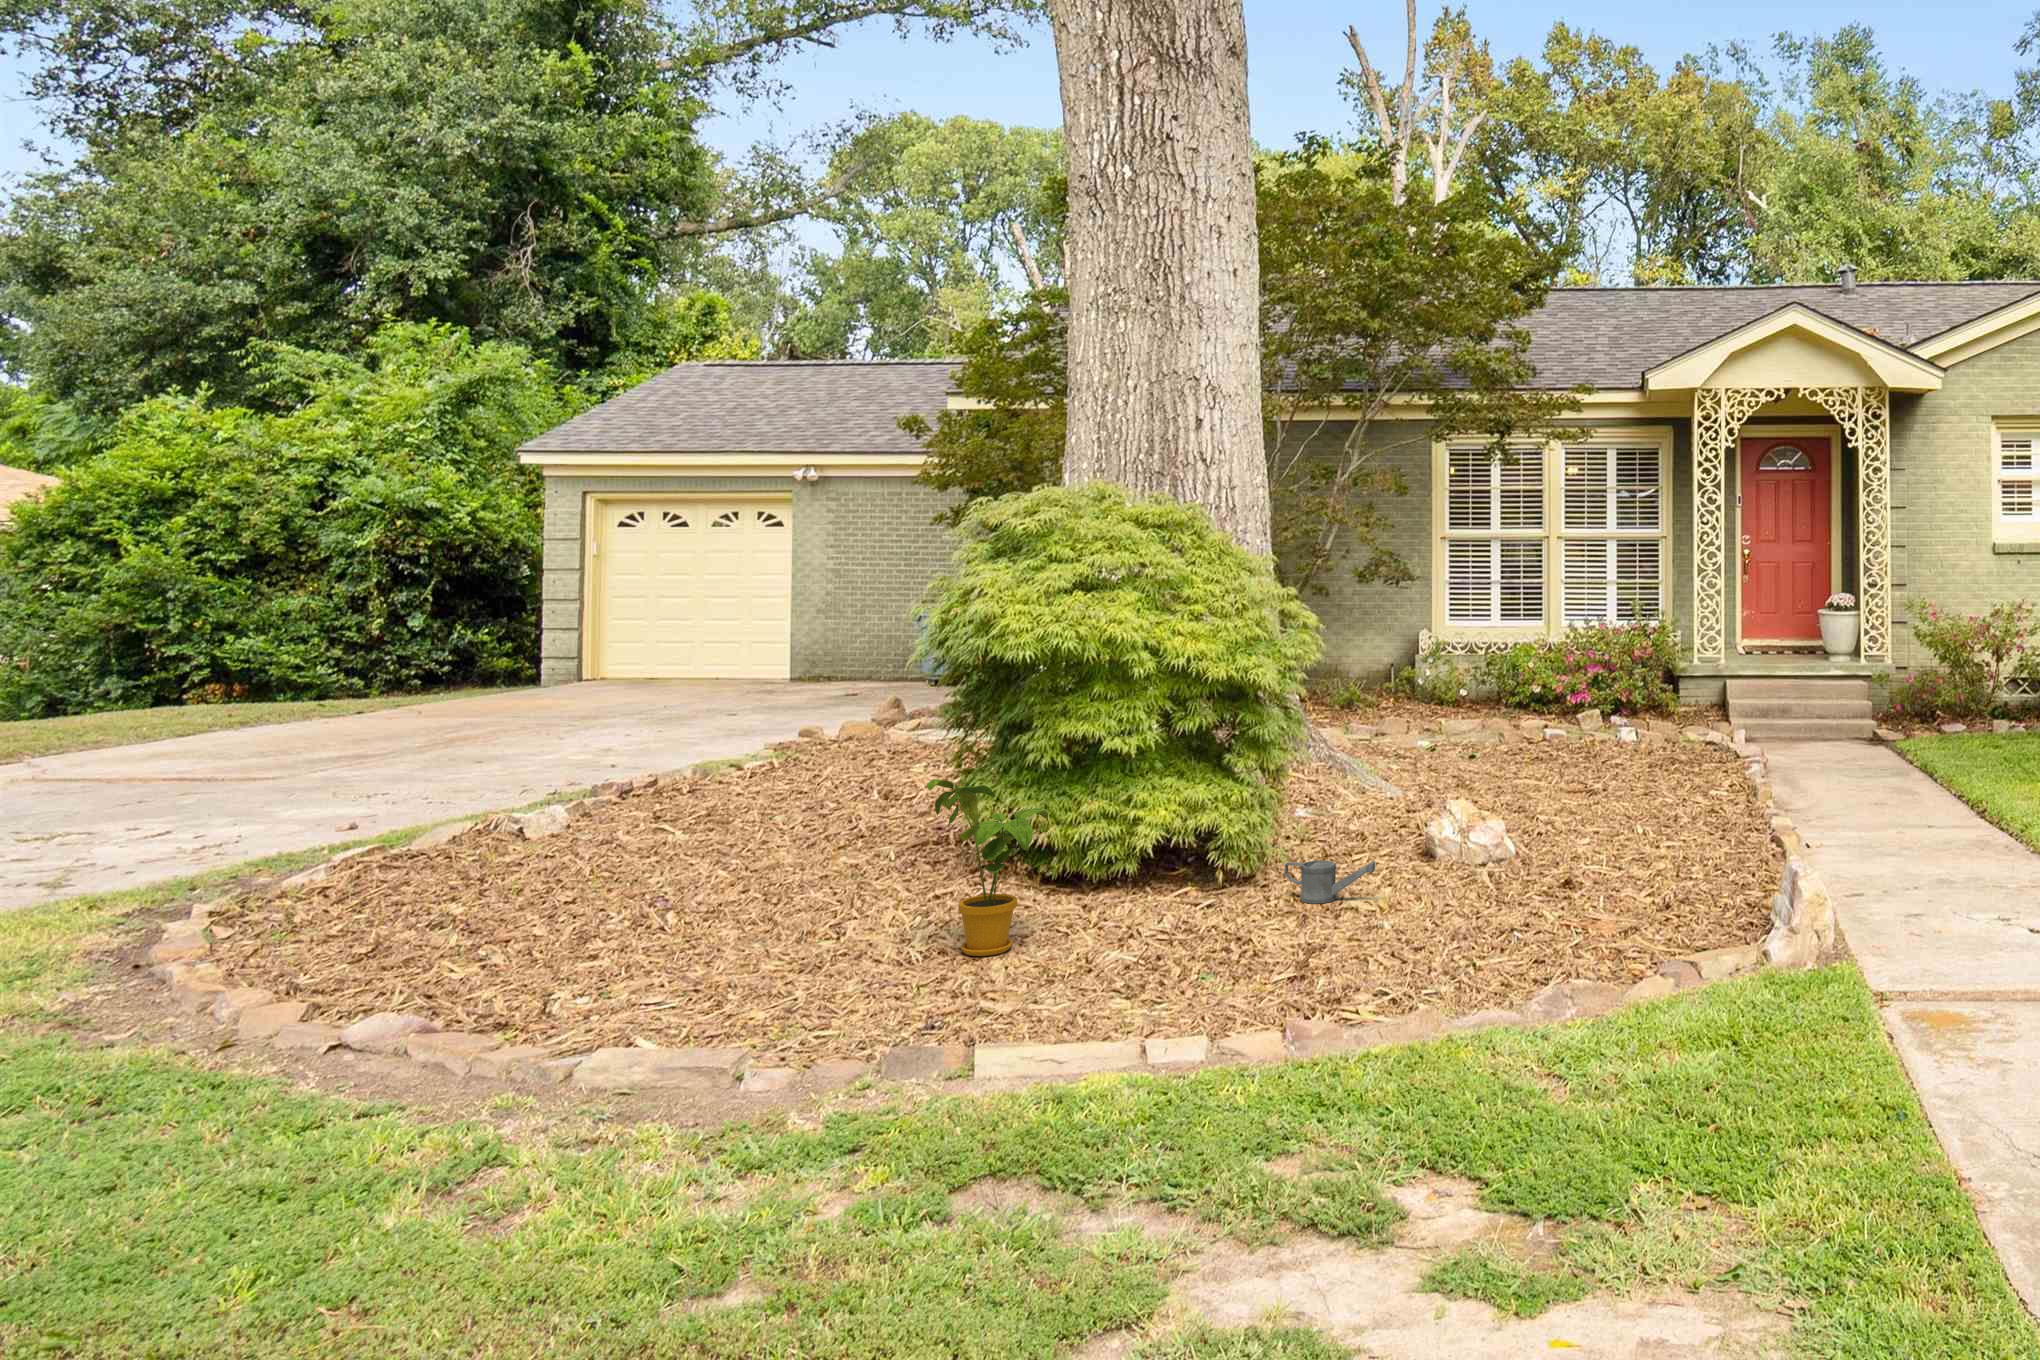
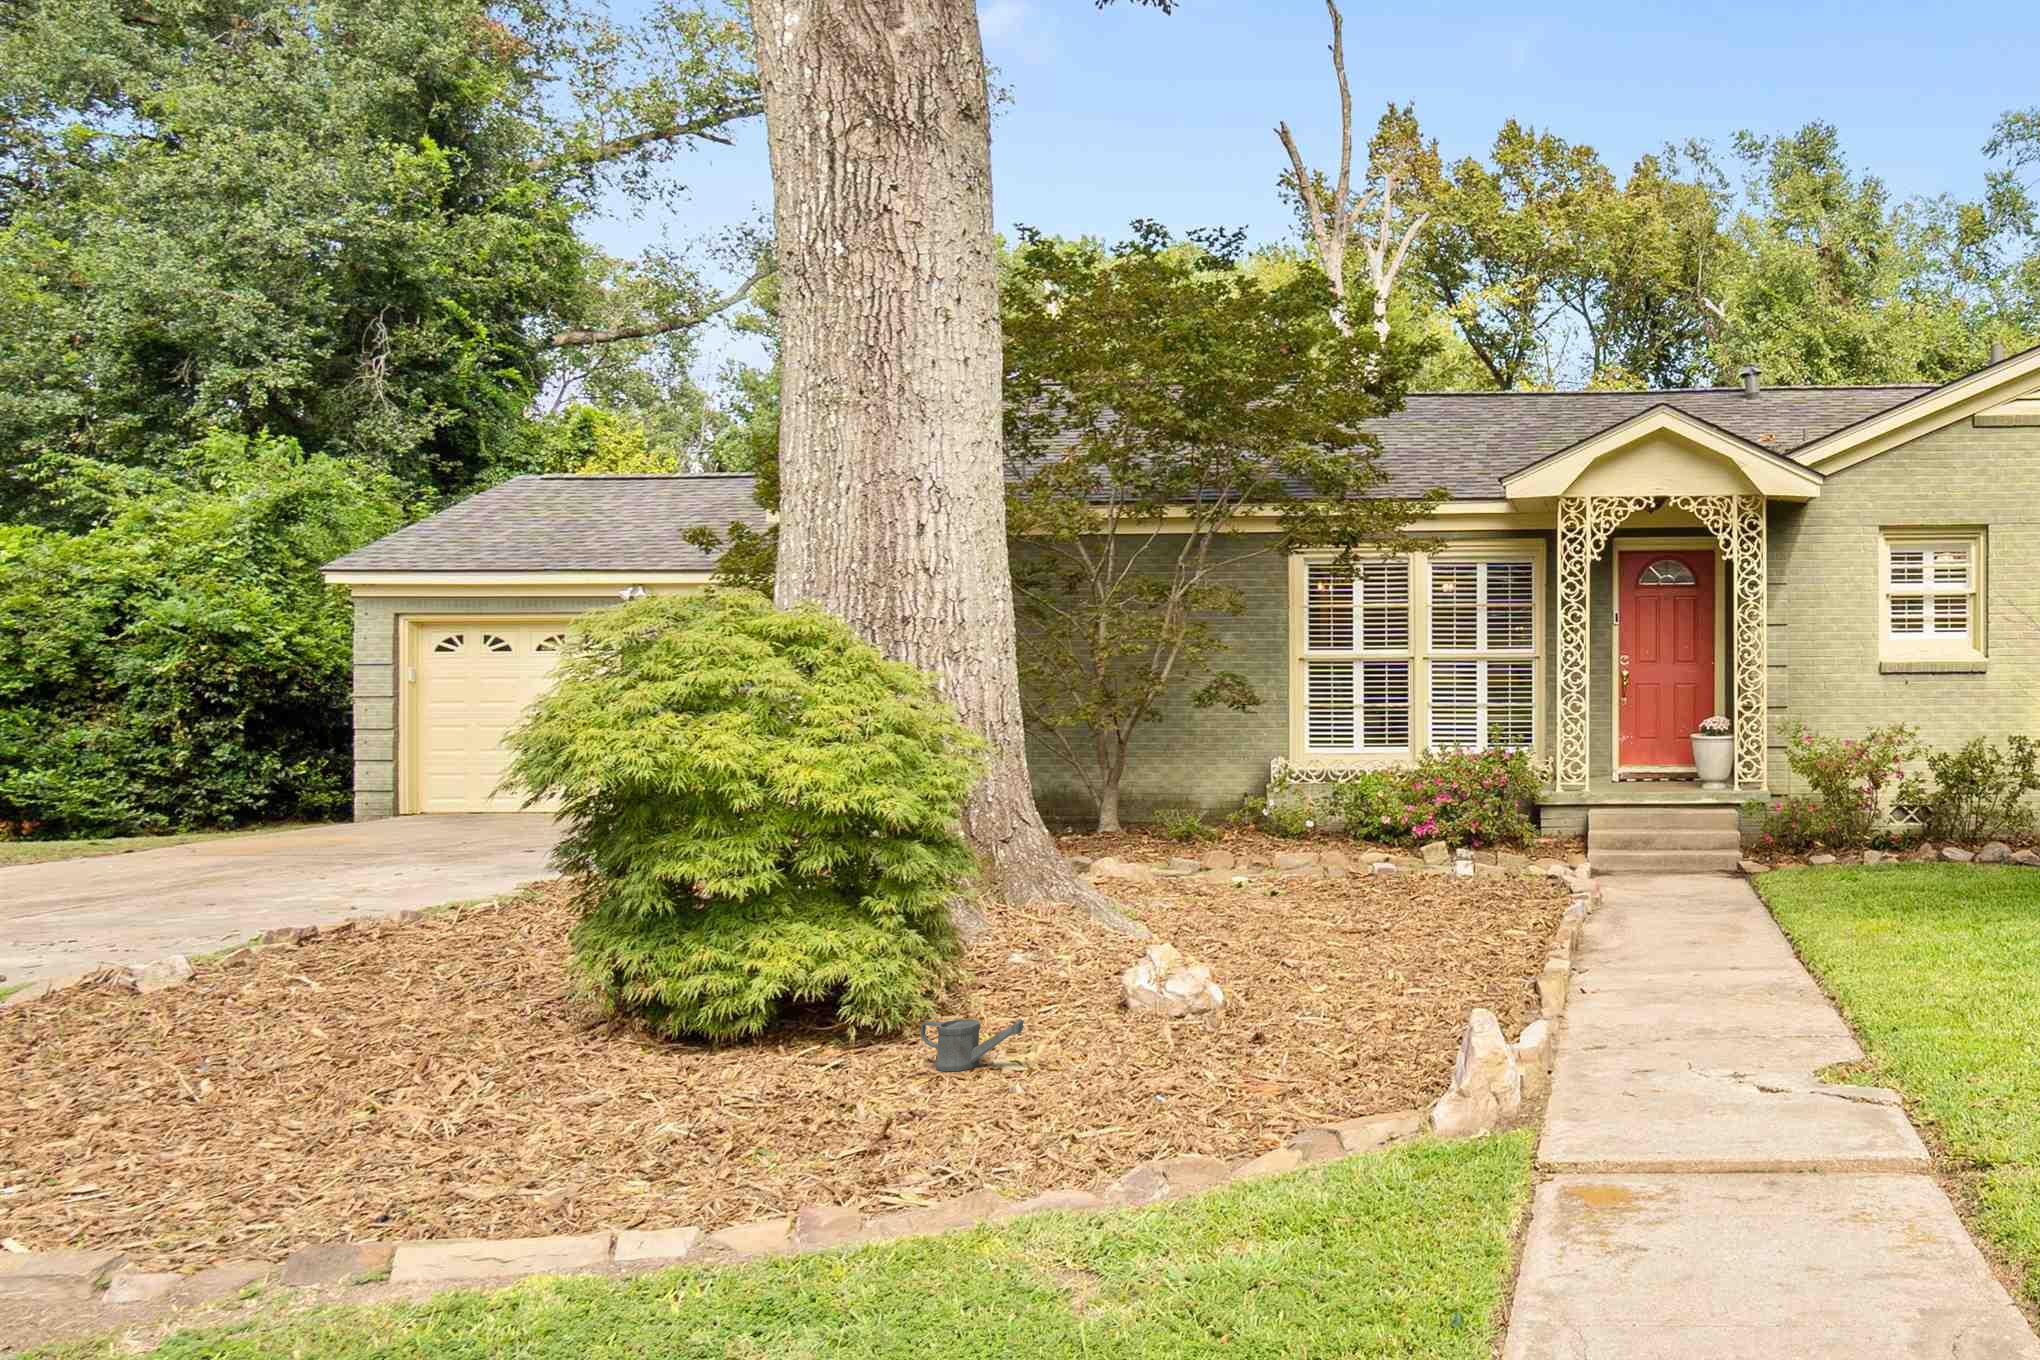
house plant: present [926,779,1048,956] -> none [445,926,615,1142]

